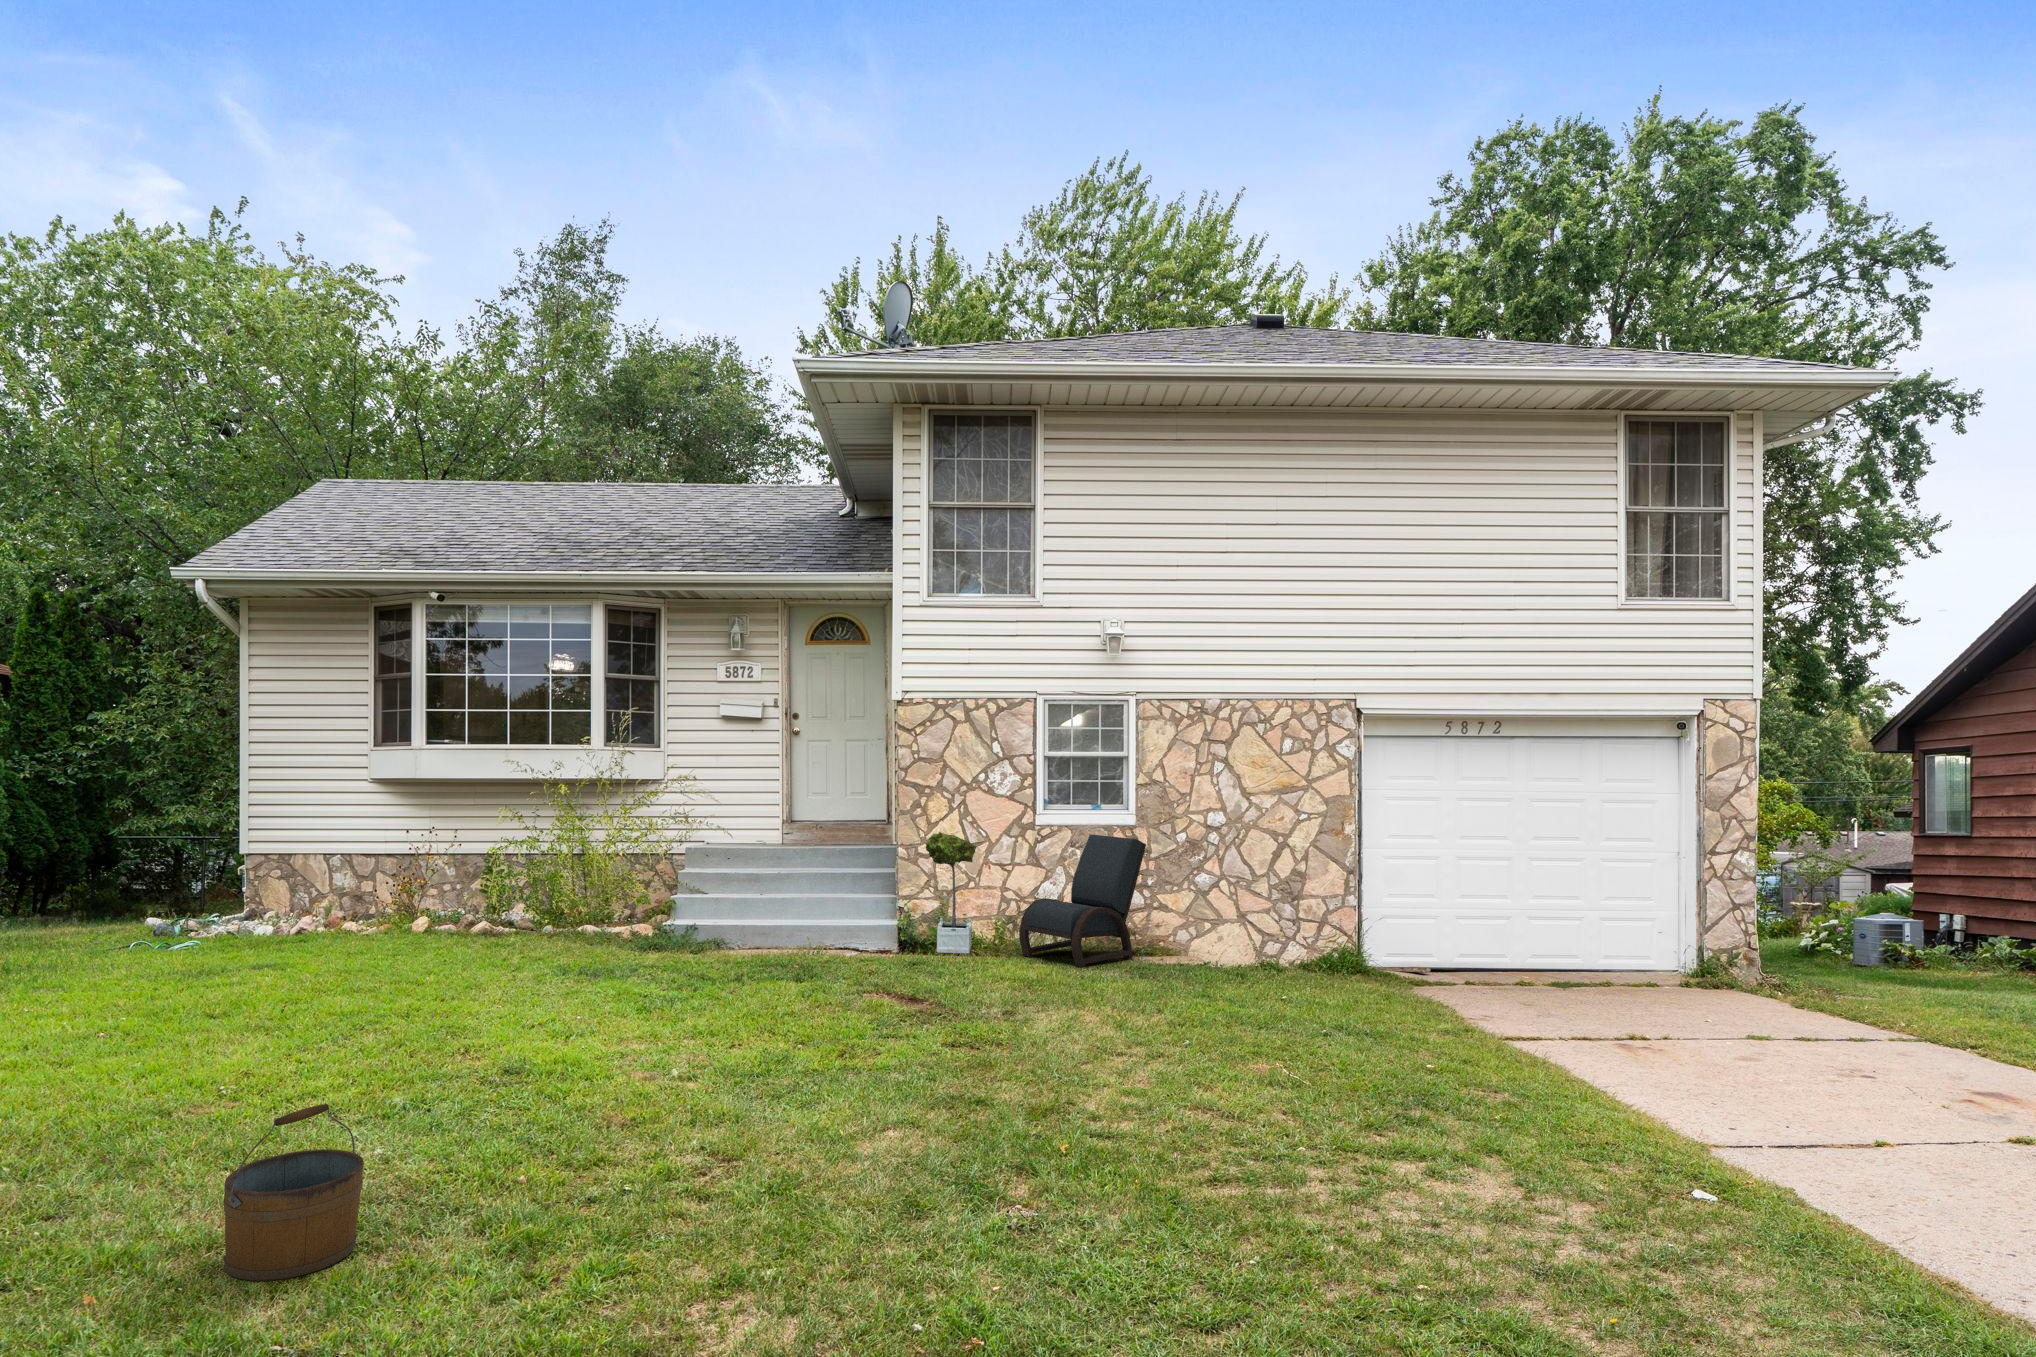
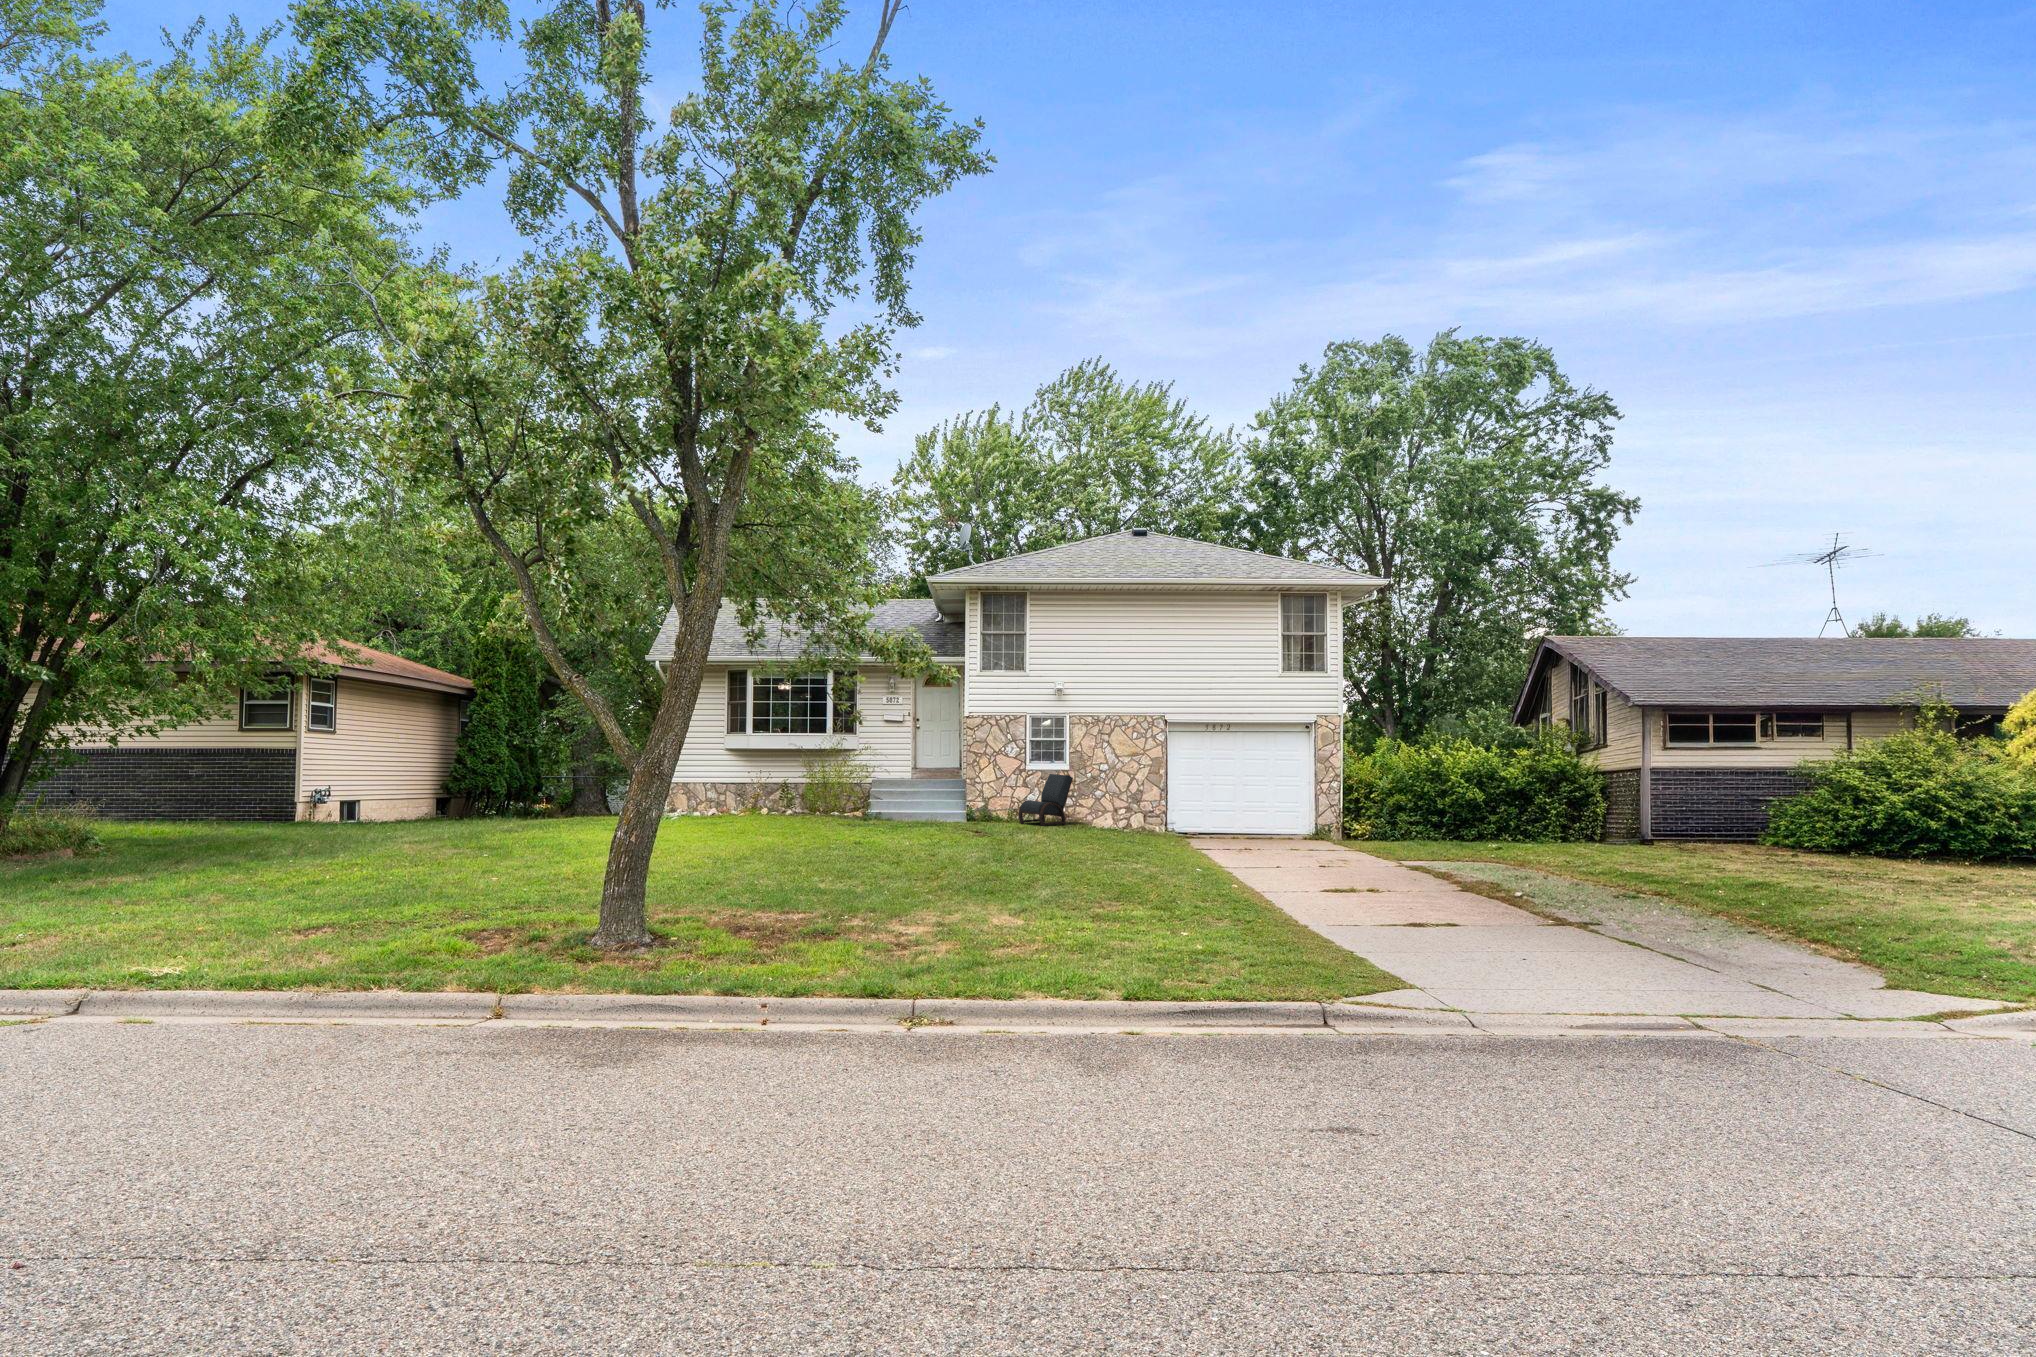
potted tree: present [926,832,976,953] -> none [979,772,1001,823]
bucket: present [224,1104,364,1281] -> none [829,818,856,852]

